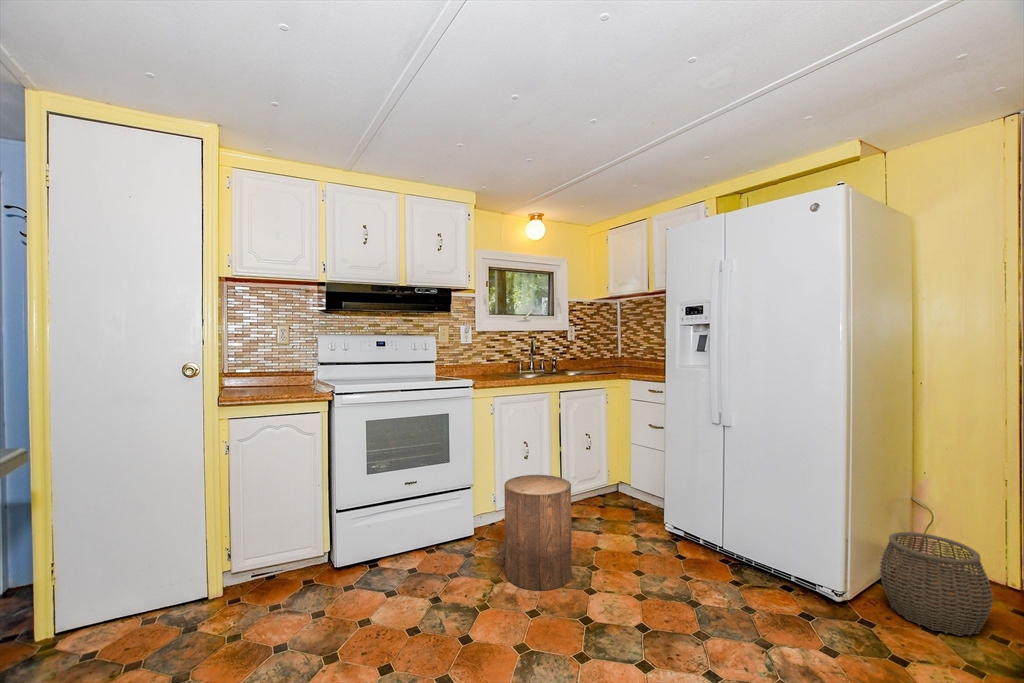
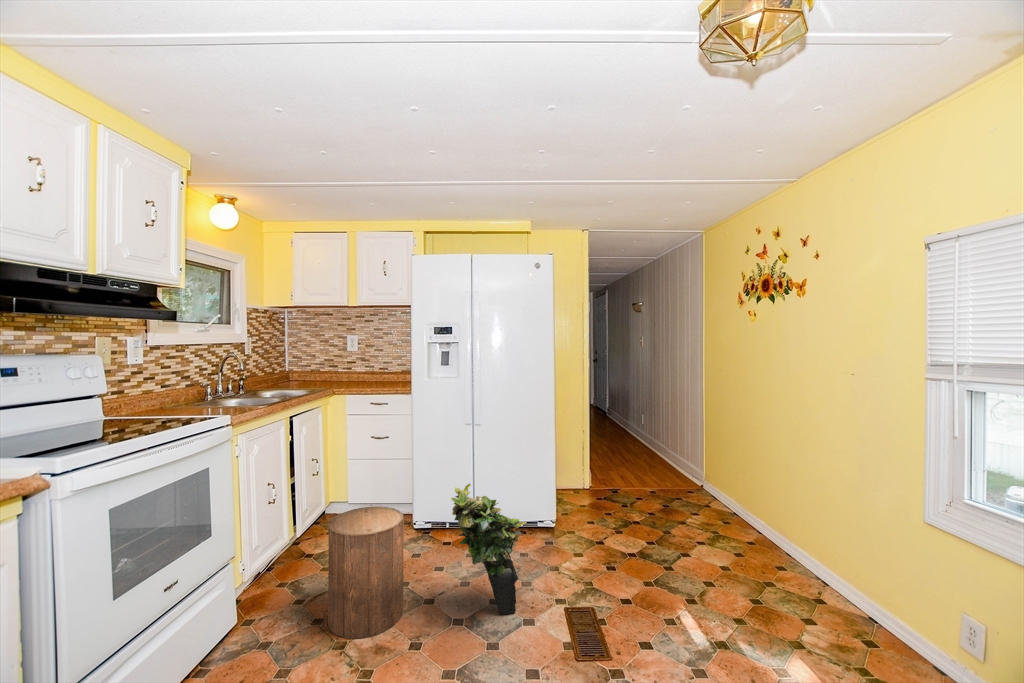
potted plant: none [574,475,668,650] -> present [451,483,526,614]
woven basket: present [880,532,993,636] -> none [552,469,599,522]

